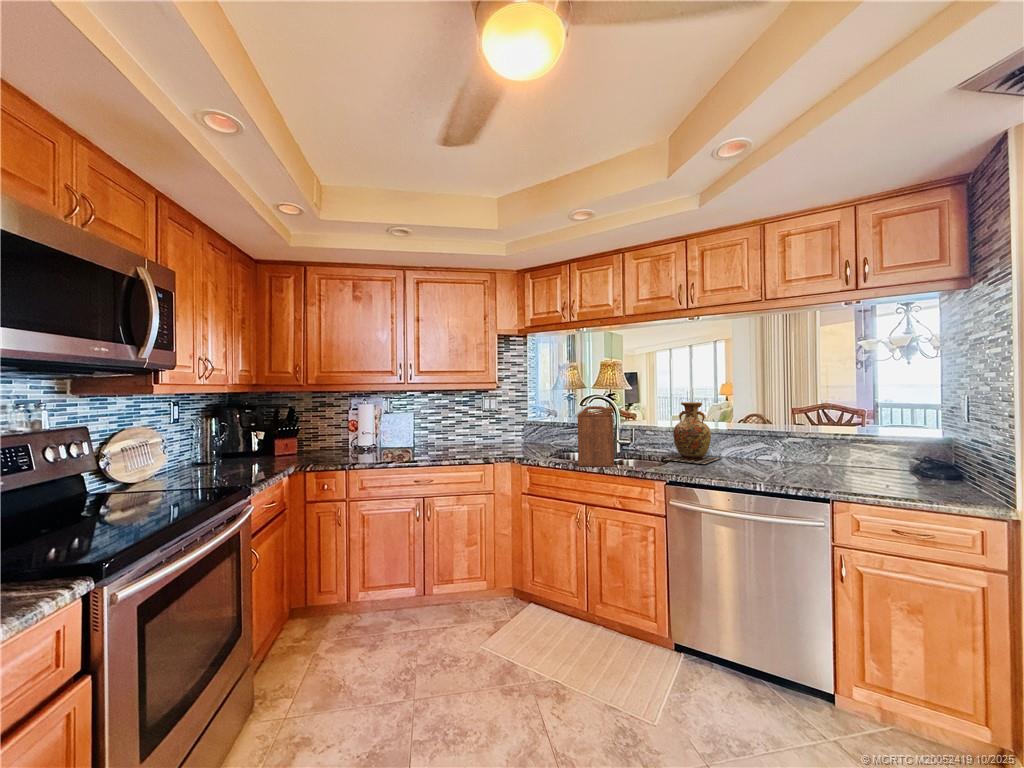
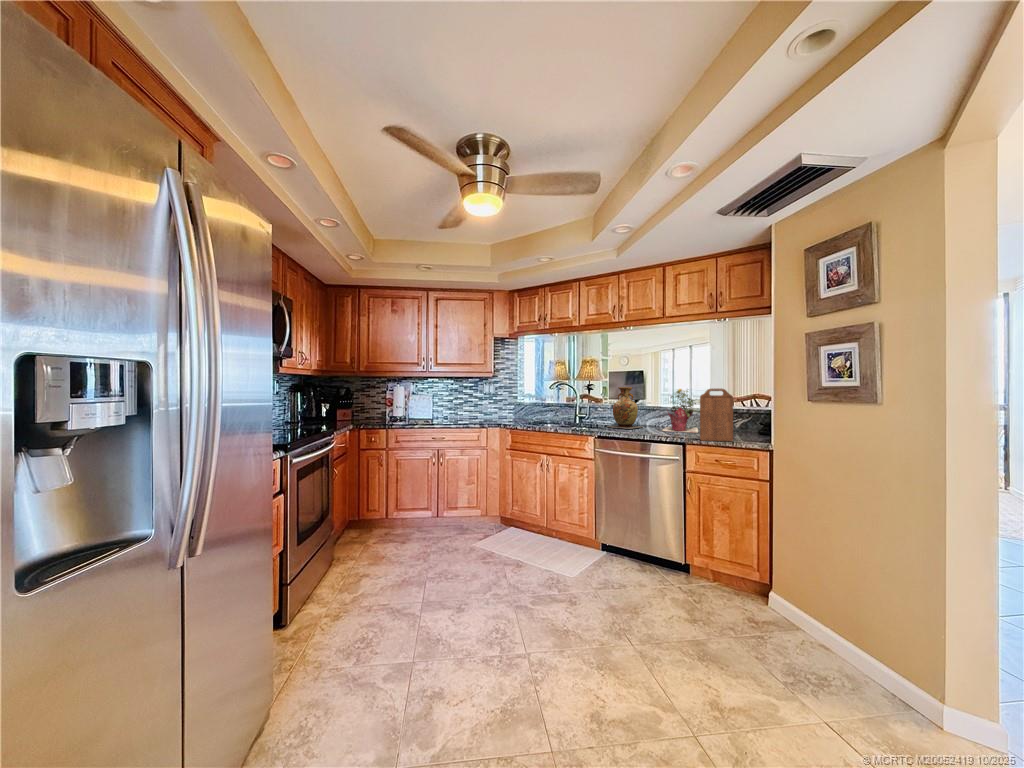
potted plant: none [753,402,815,471] -> present [662,389,699,433]
cutting board: present [578,406,614,467] -> present [700,388,733,441]

